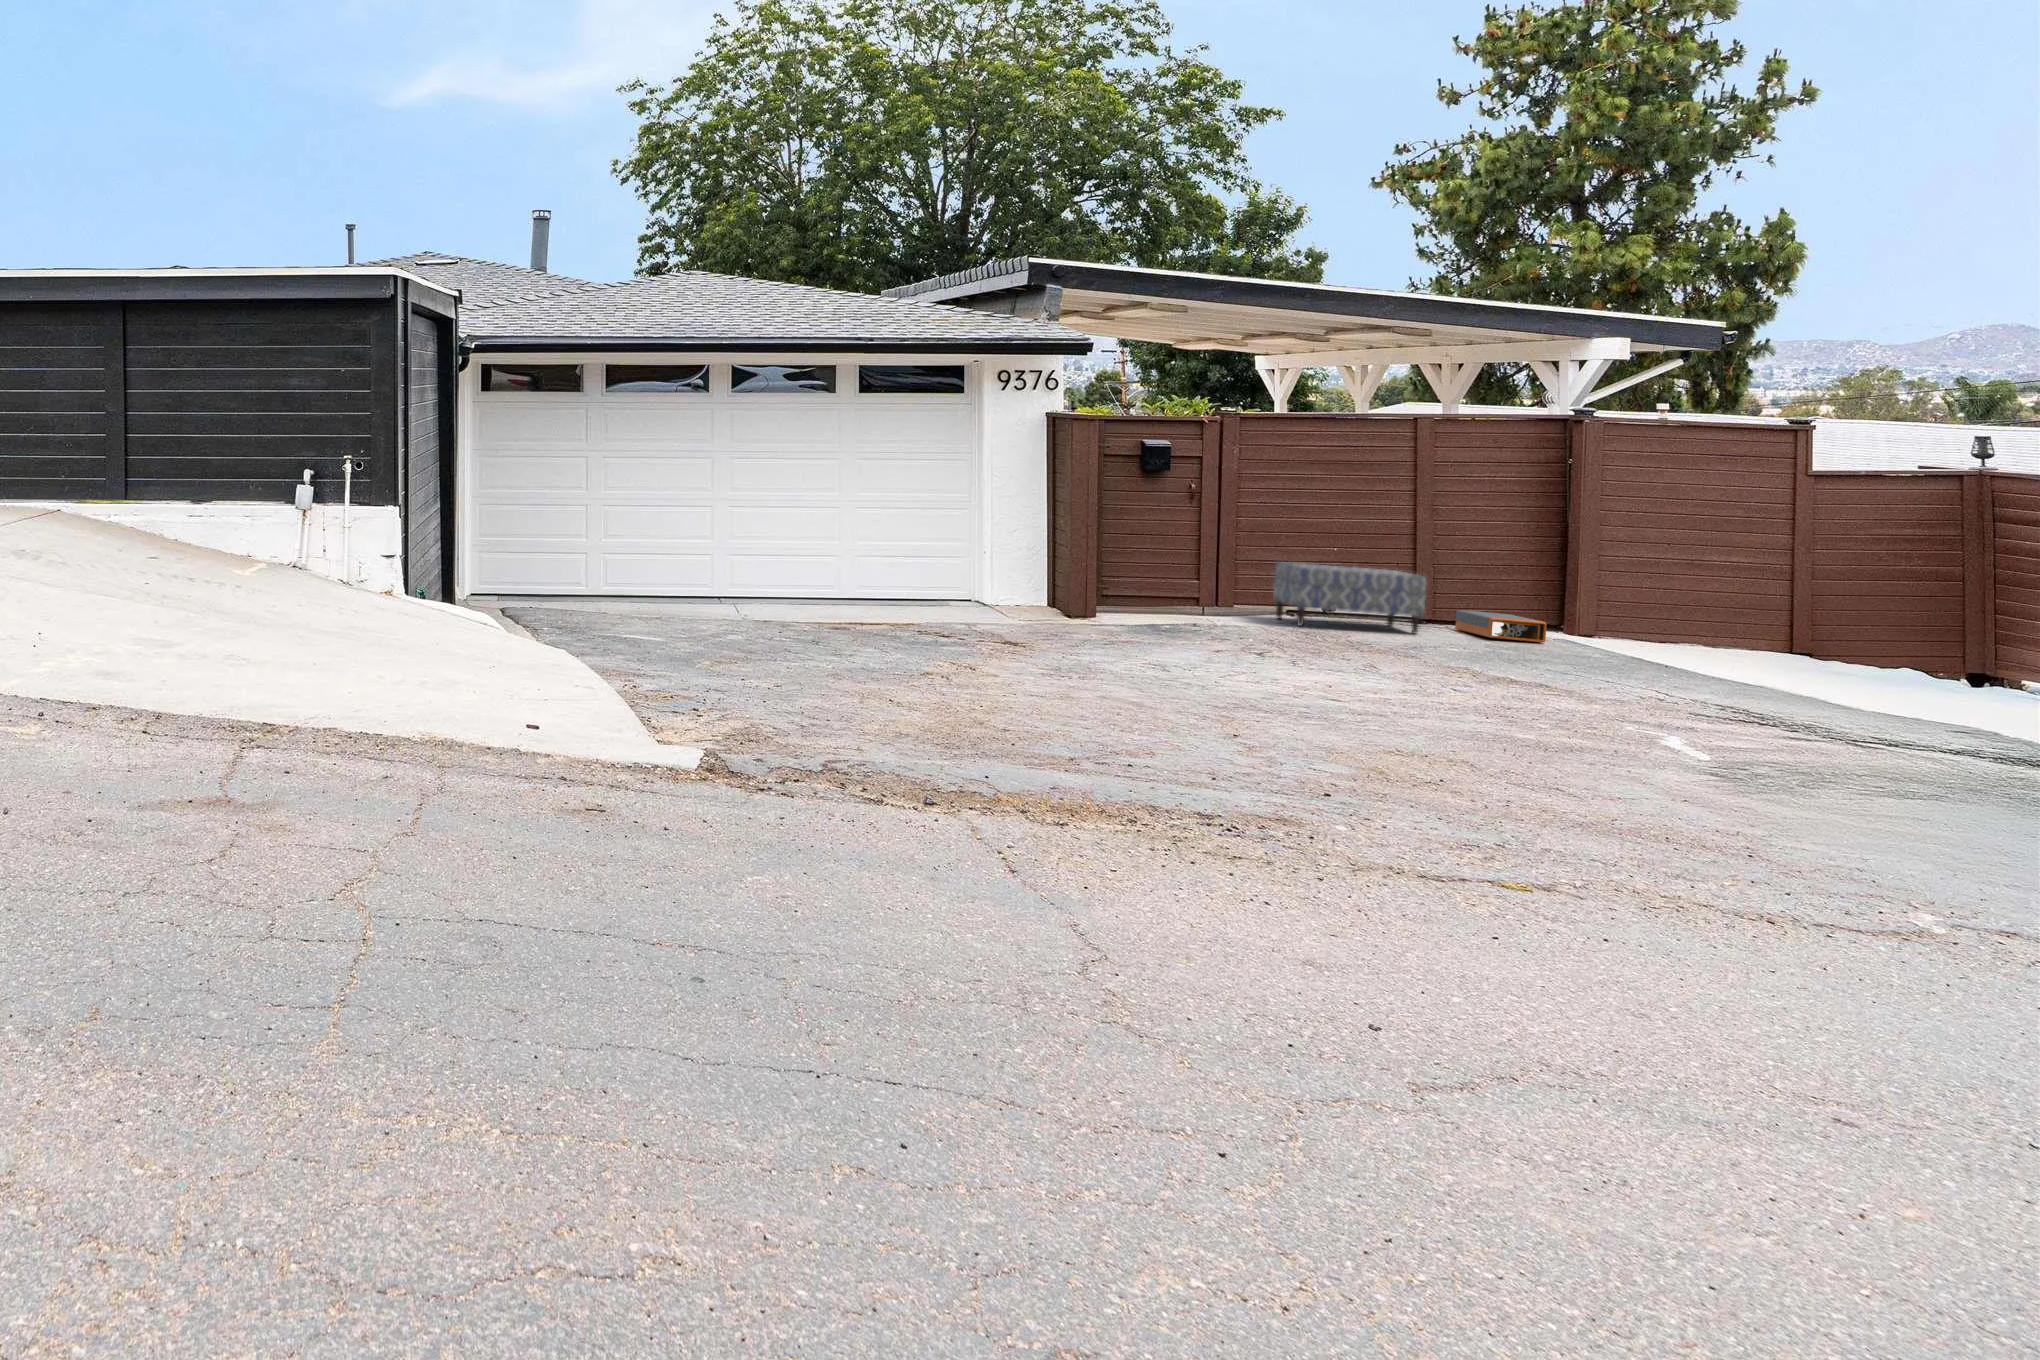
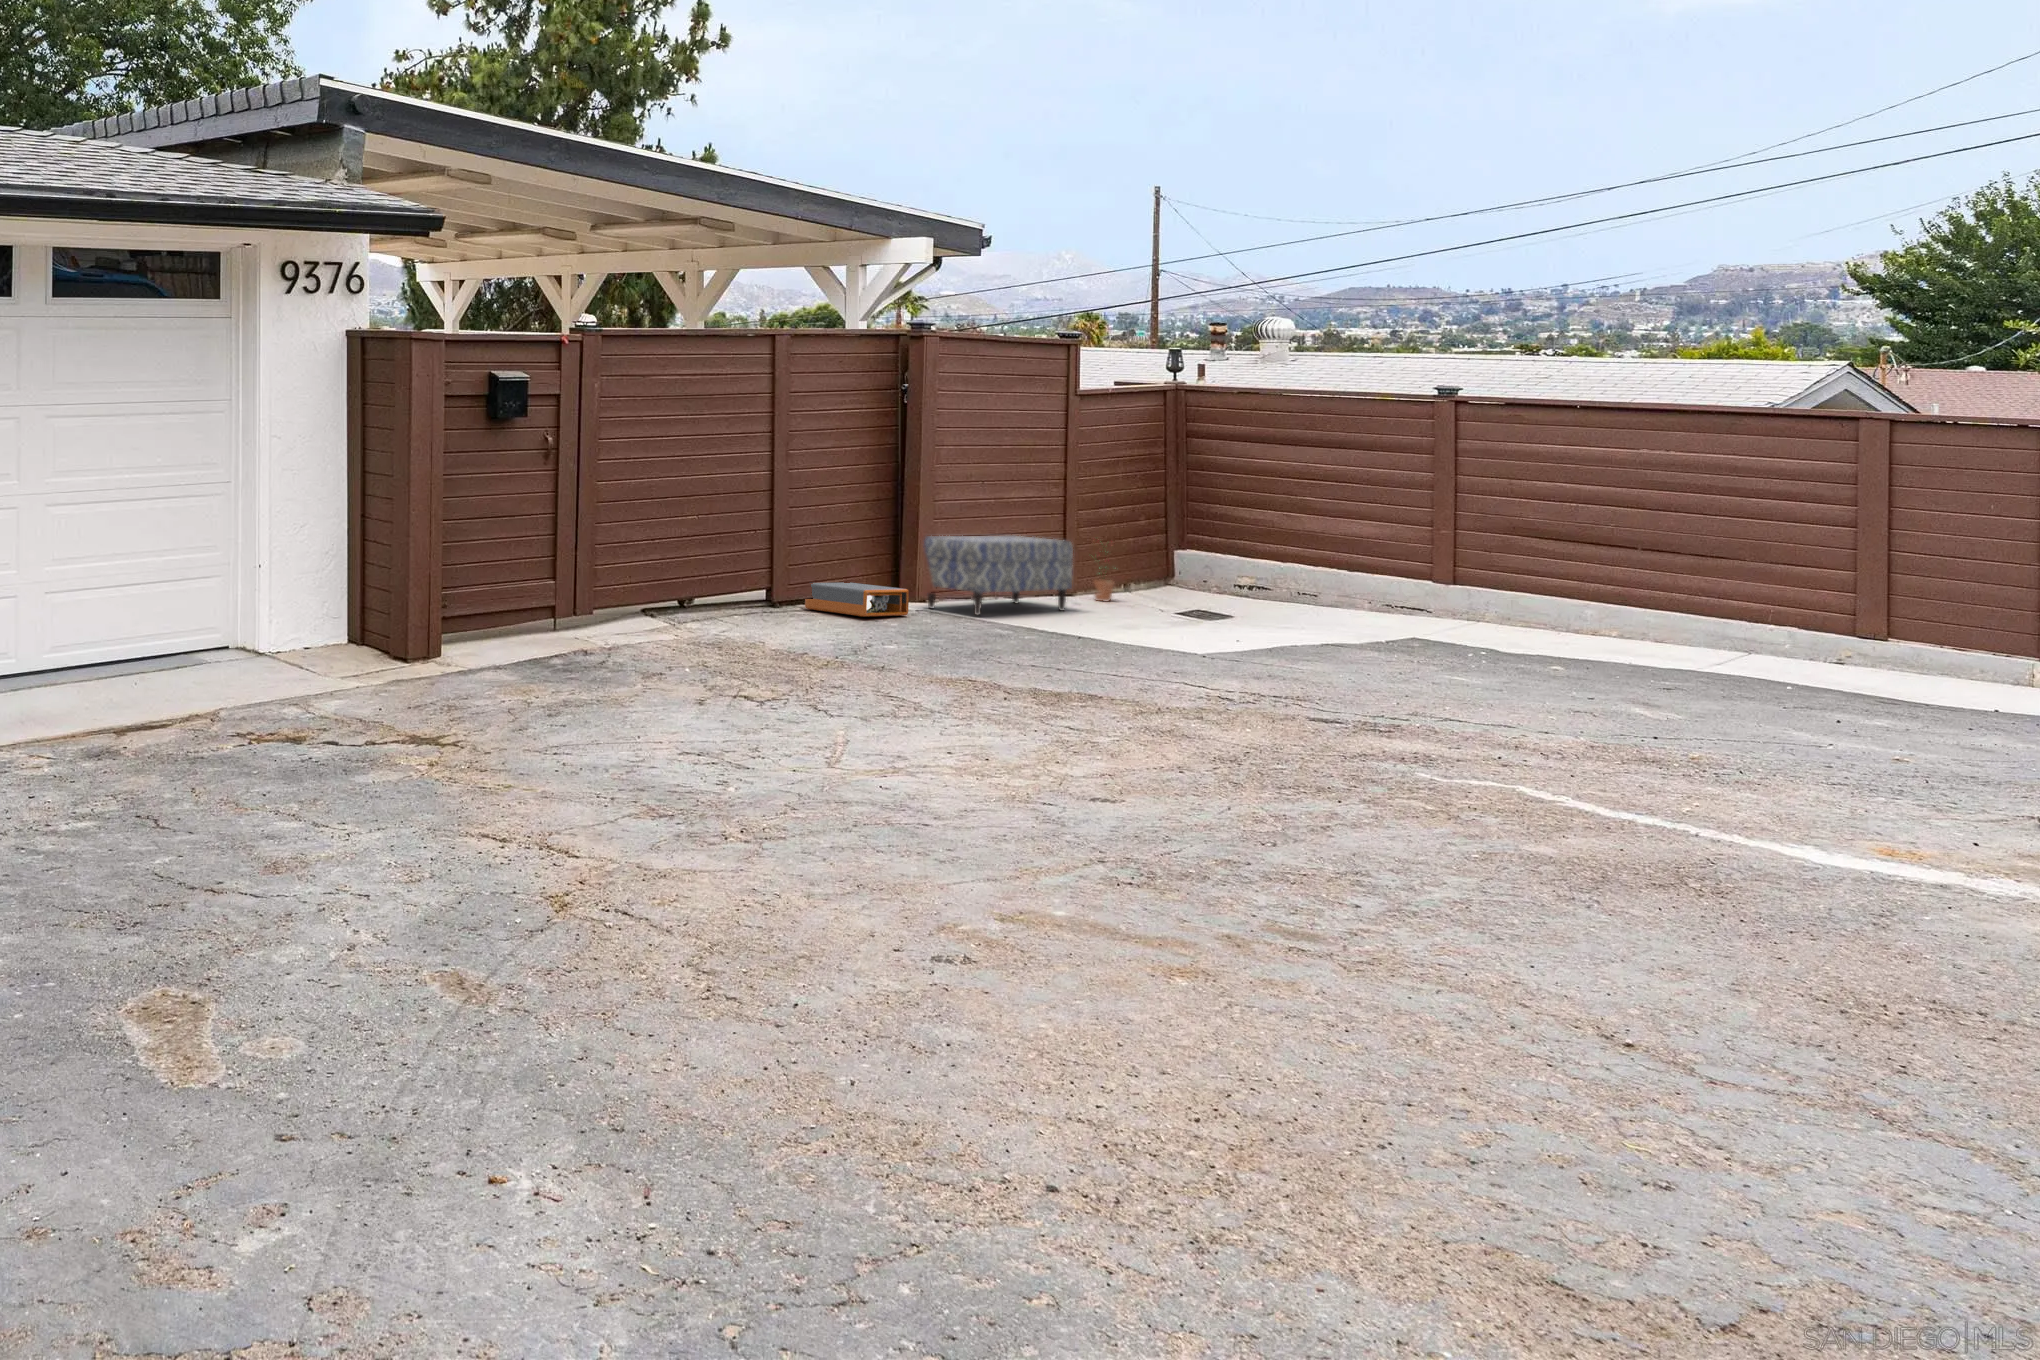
bench: present [1273,562,1427,634] -> present [924,535,1073,615]
potted plant: none [1819,605,1859,664] -> present [1093,539,1114,601]

